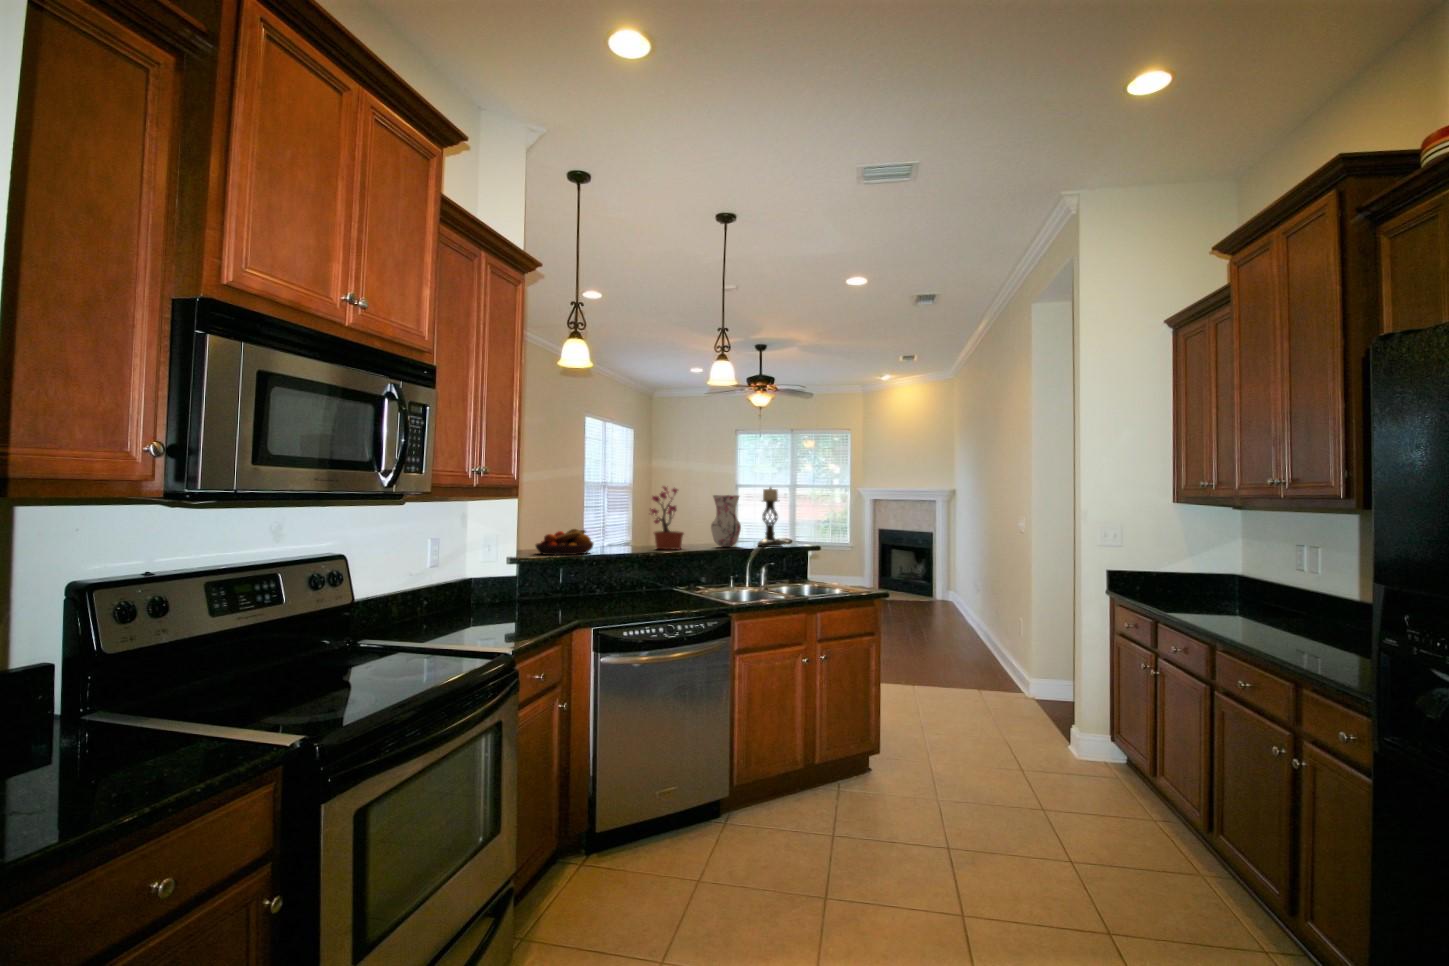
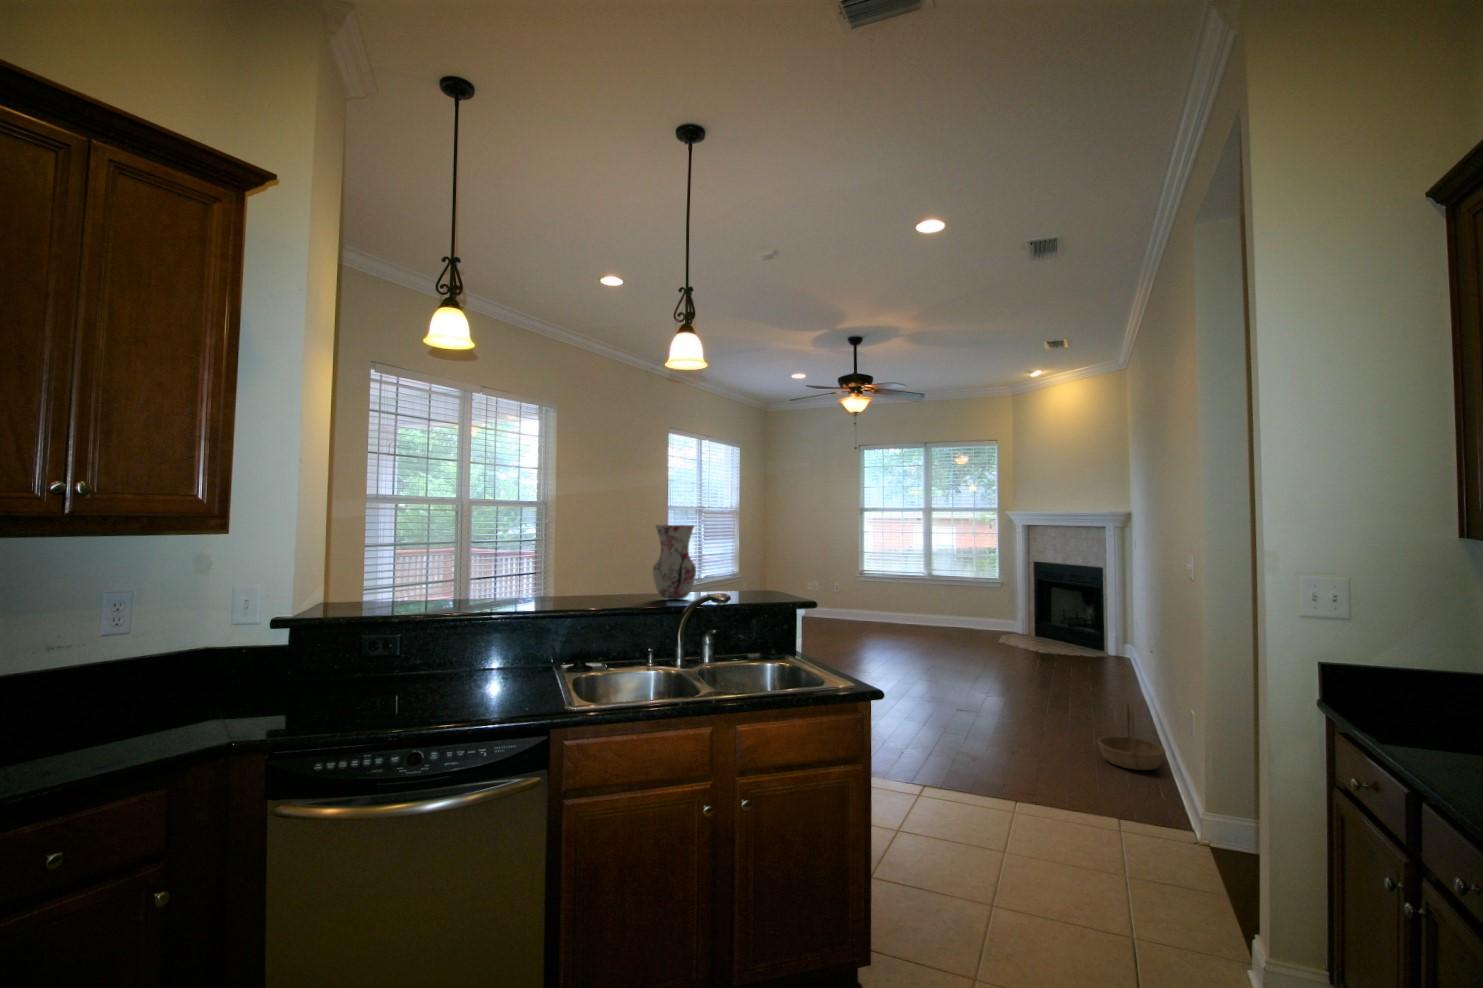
potted plant: present [649,486,684,550] -> none [543,512,608,606]
candle holder: present [757,487,782,547] -> none [722,512,760,602]
fruit bowl: present [536,529,594,555] -> none [358,574,450,614]
basket: none [955,617,997,662] -> present [1098,700,1165,770]

